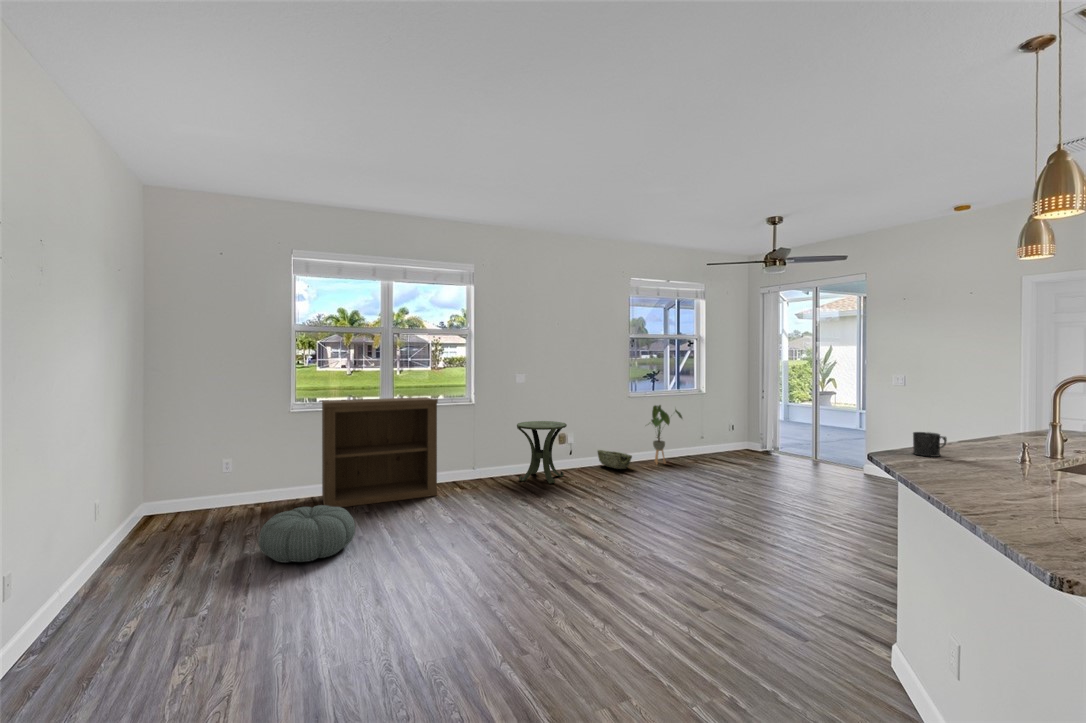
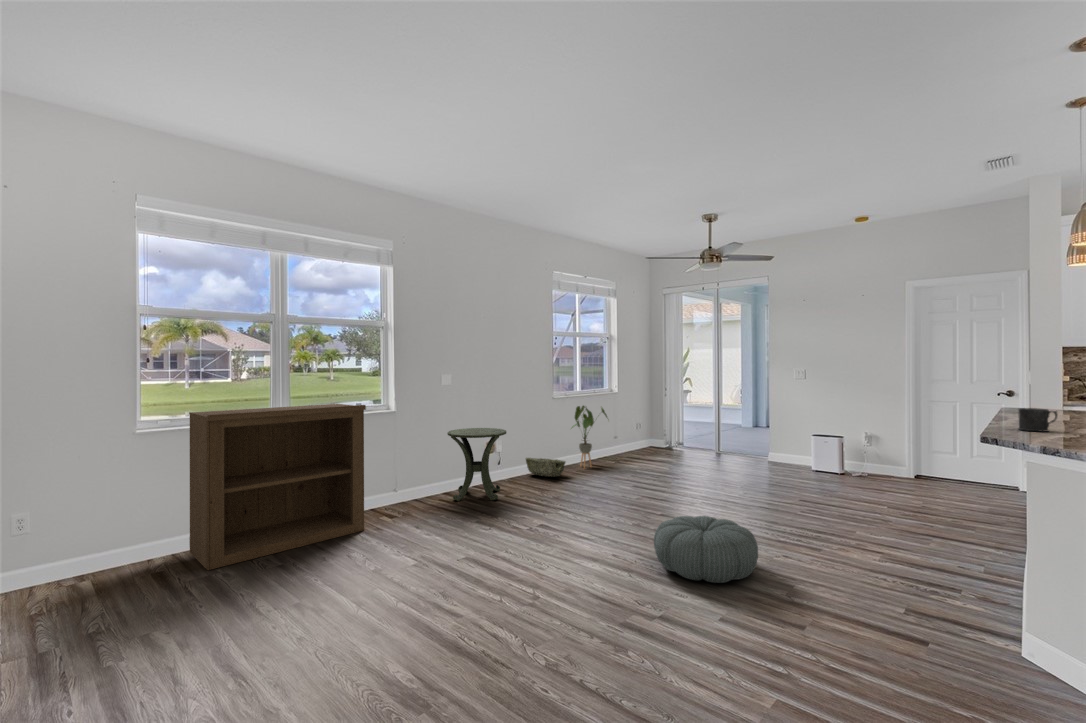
pouf: present [259,505,355,563] -> present [654,516,758,583]

